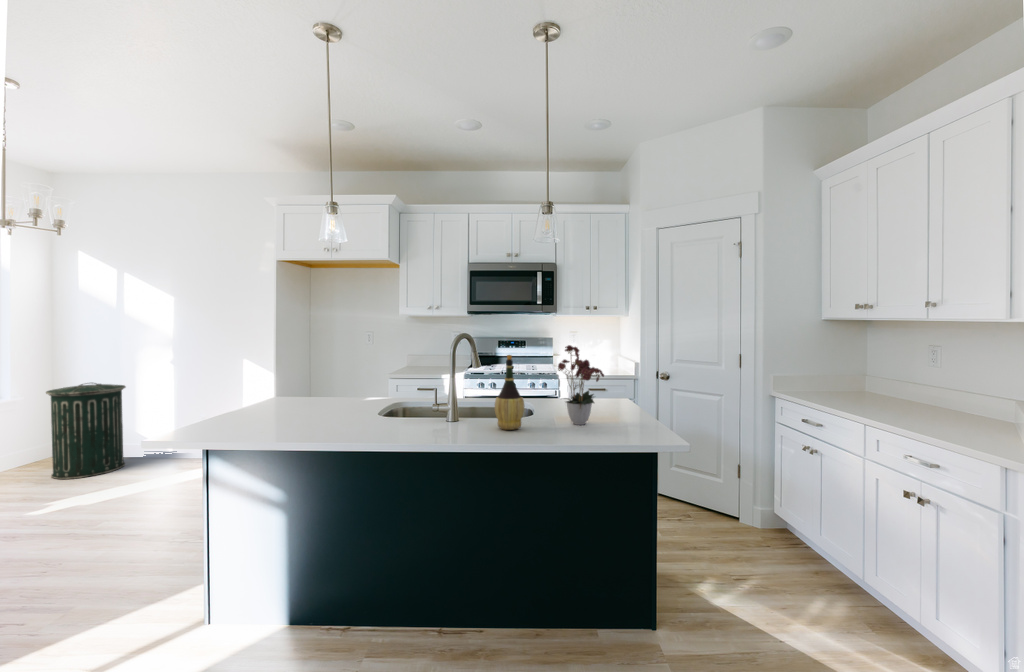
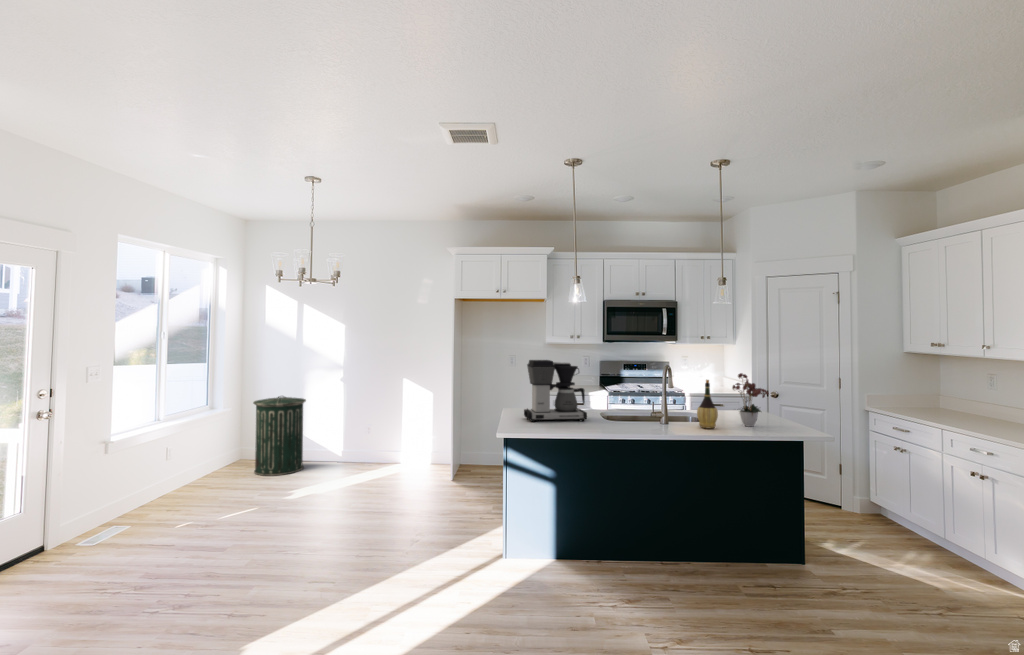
coffee maker: none [257,330,359,421] -> present [524,360,587,422]

